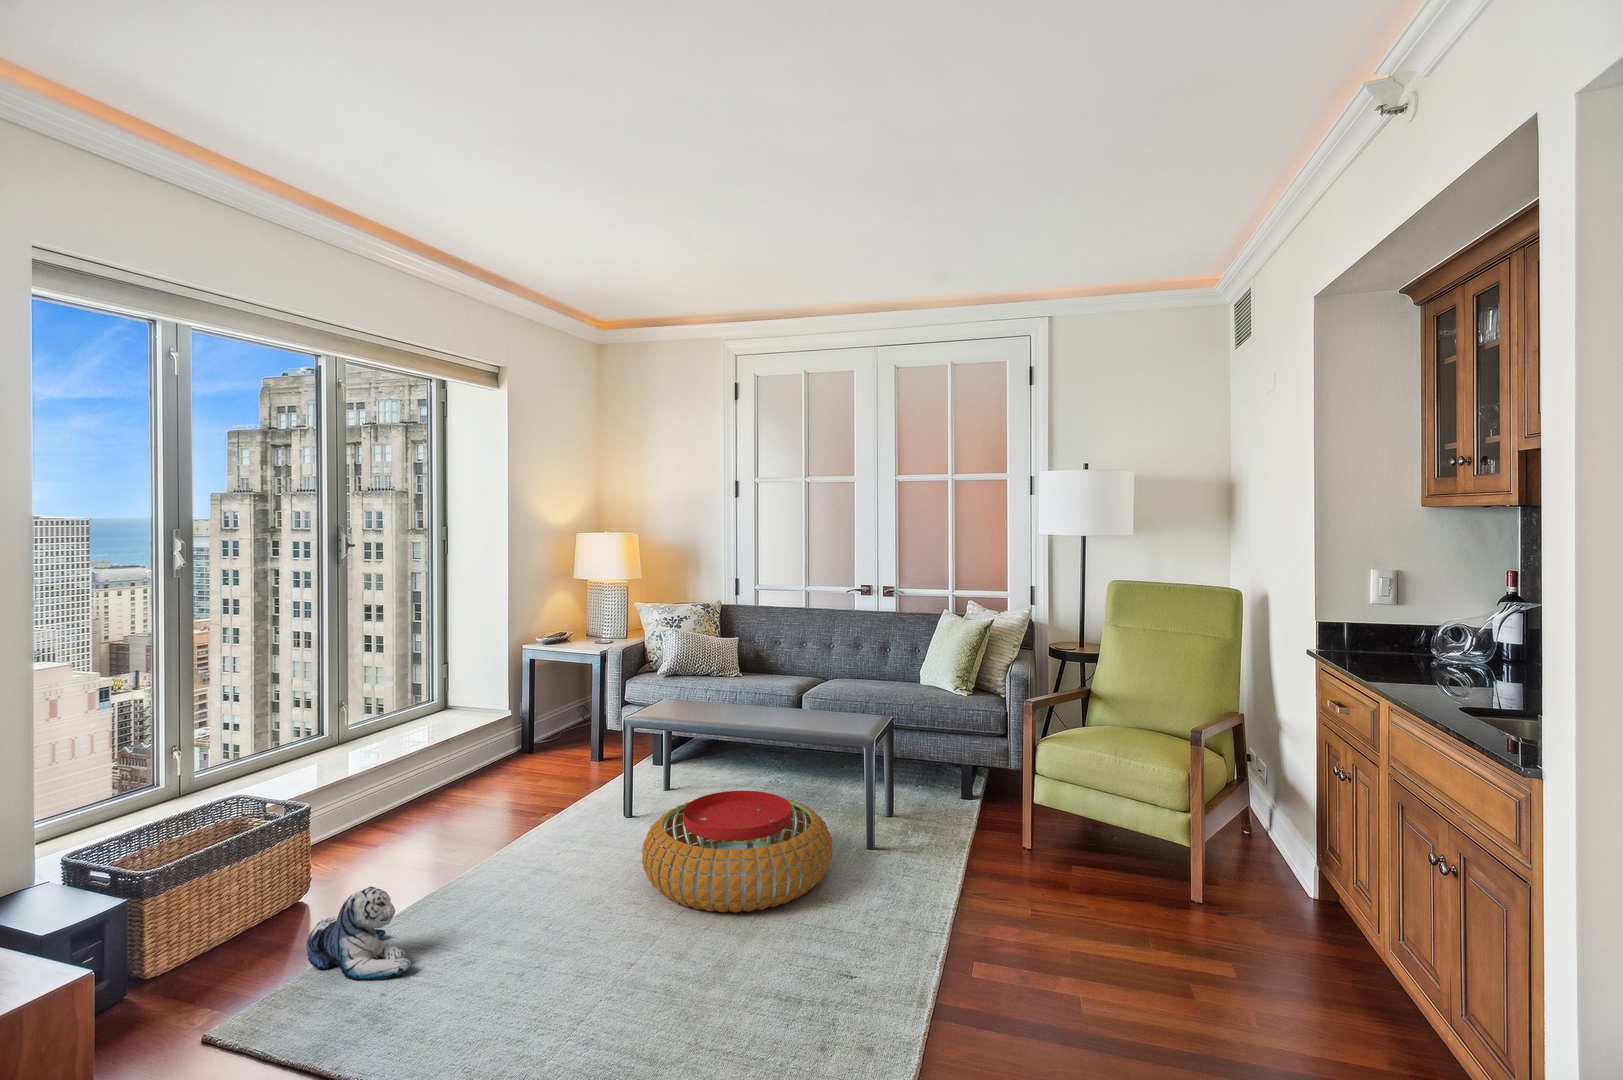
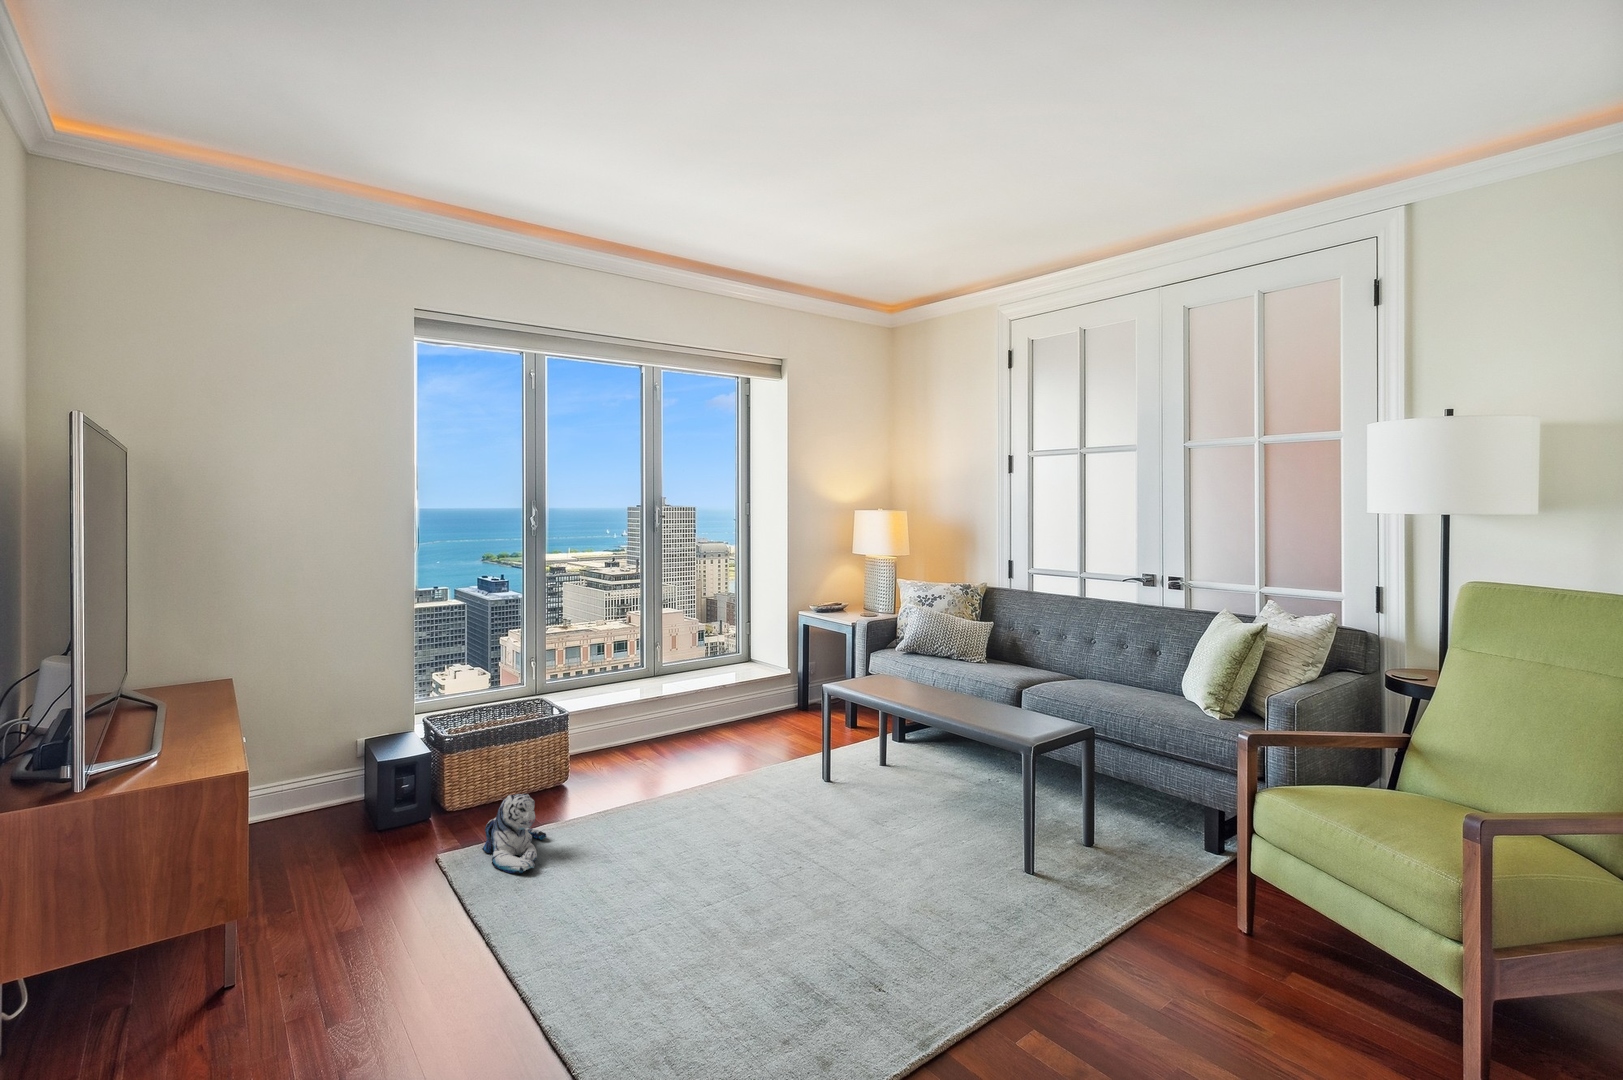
pouf: present [642,791,832,913] -> none [758,774,963,907]

